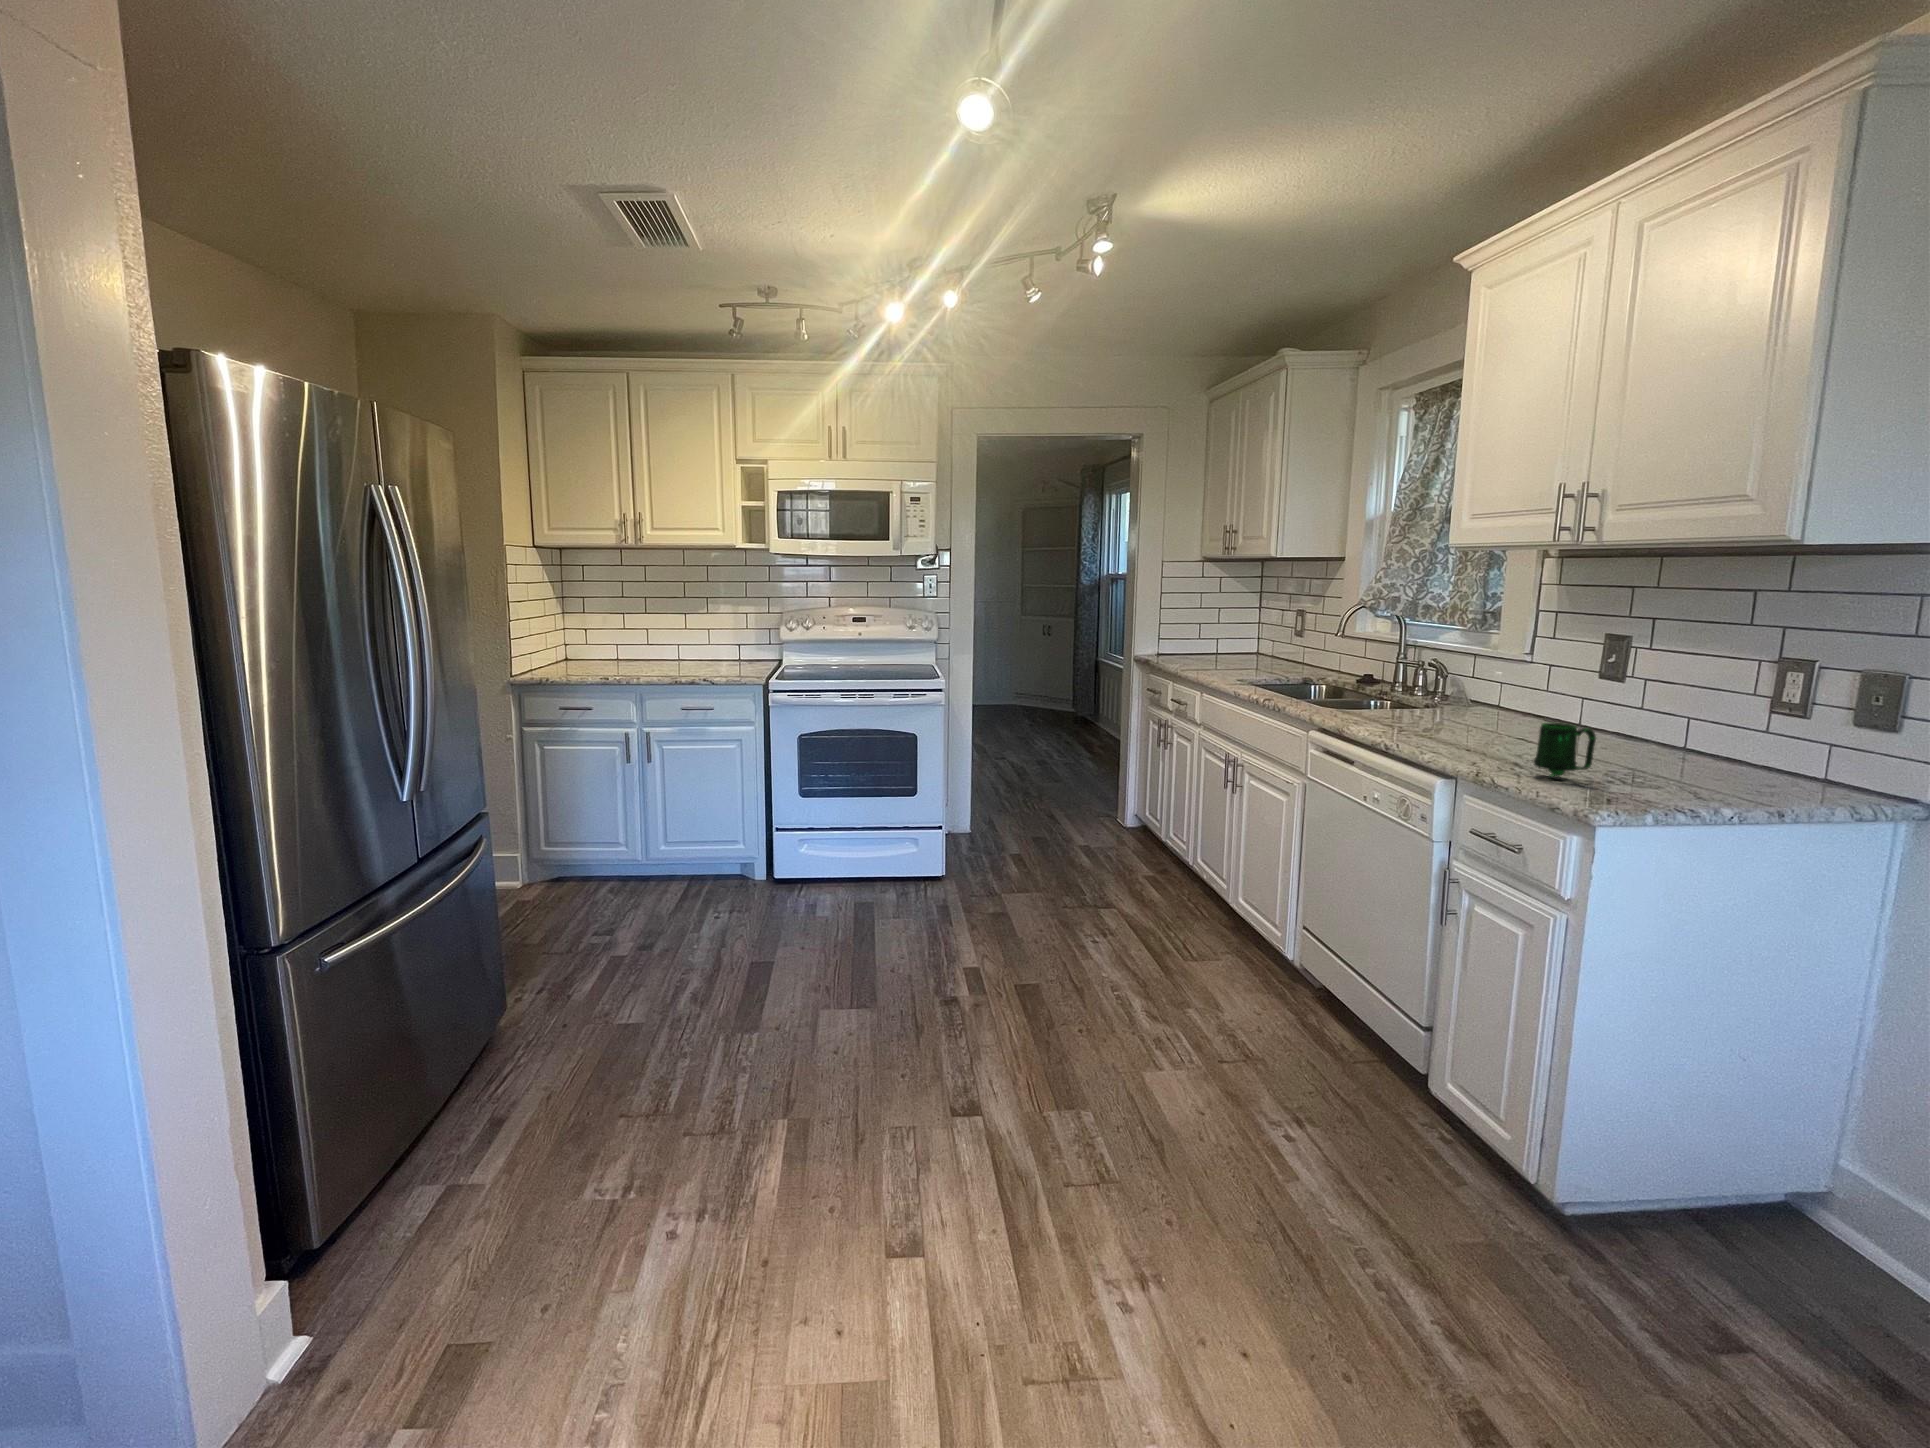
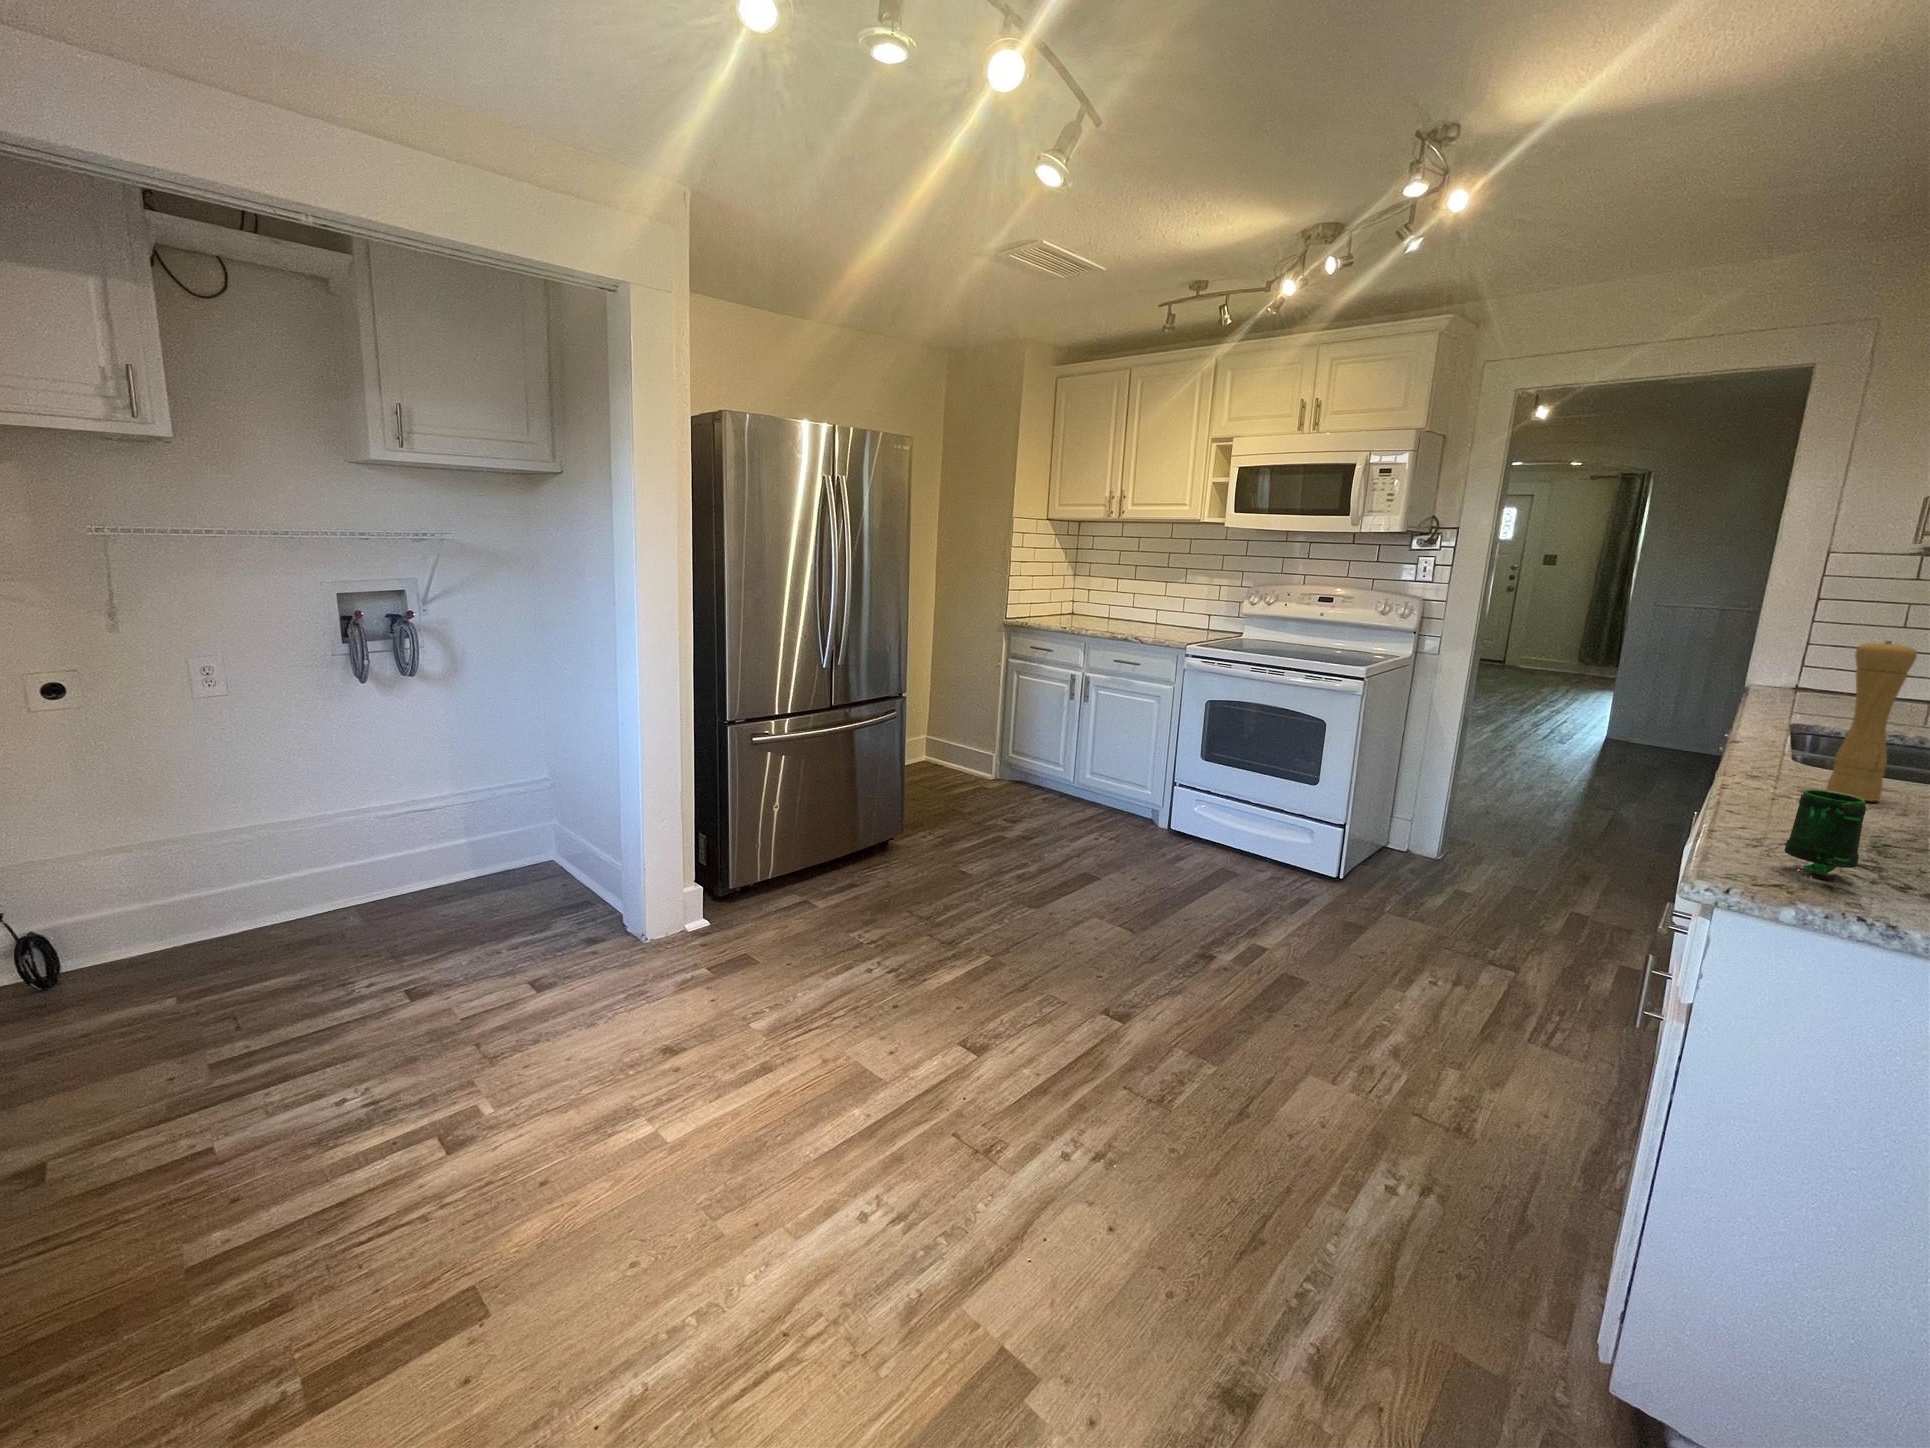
pepper mill: none [1367,619,1404,722] -> present [1827,641,1917,801]

